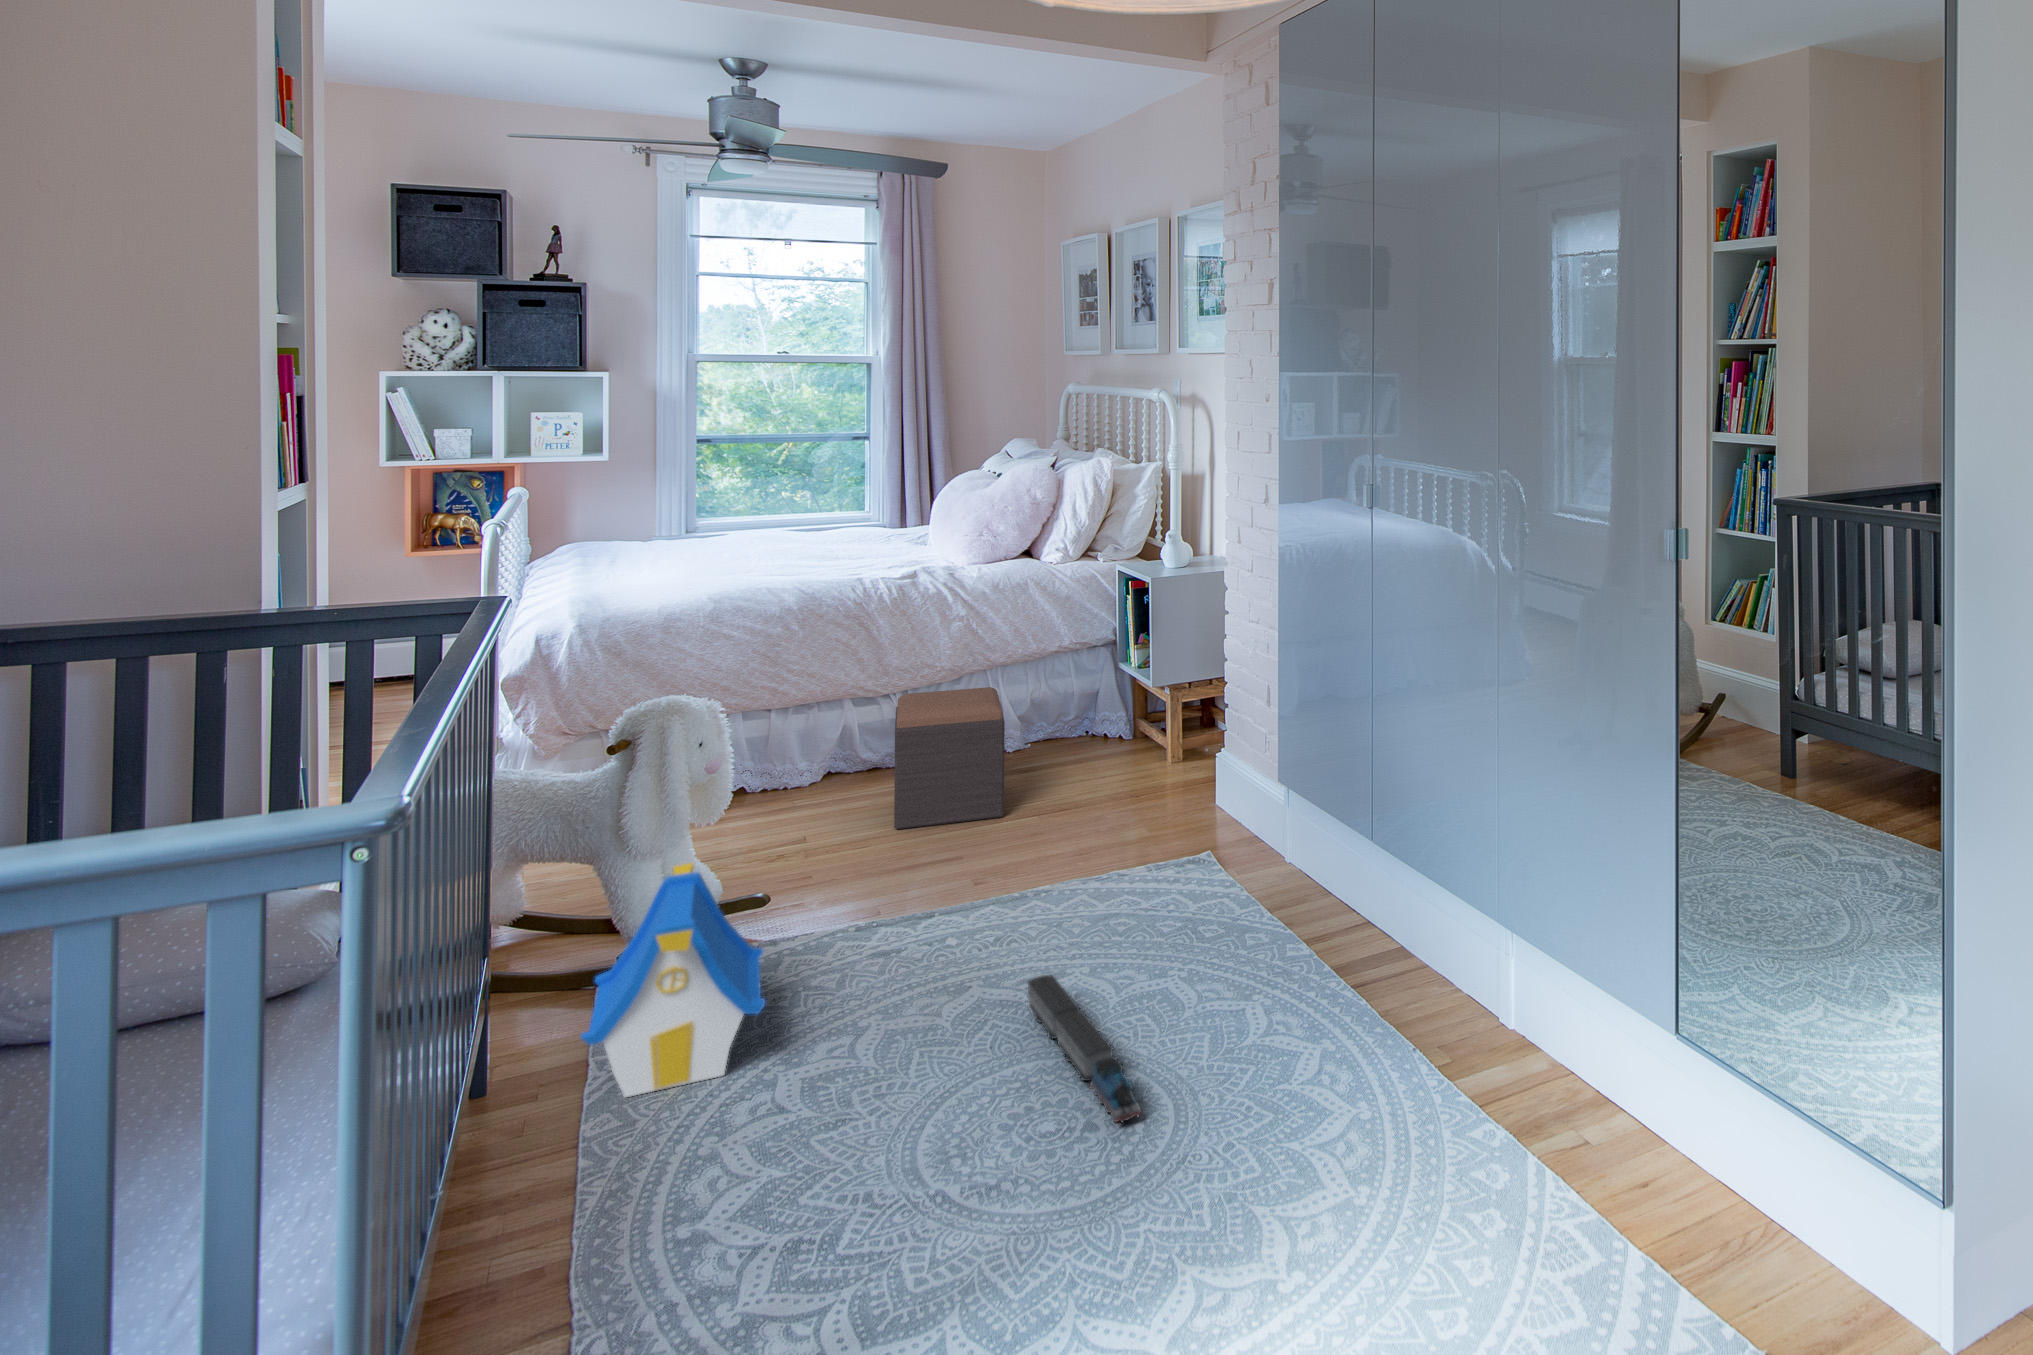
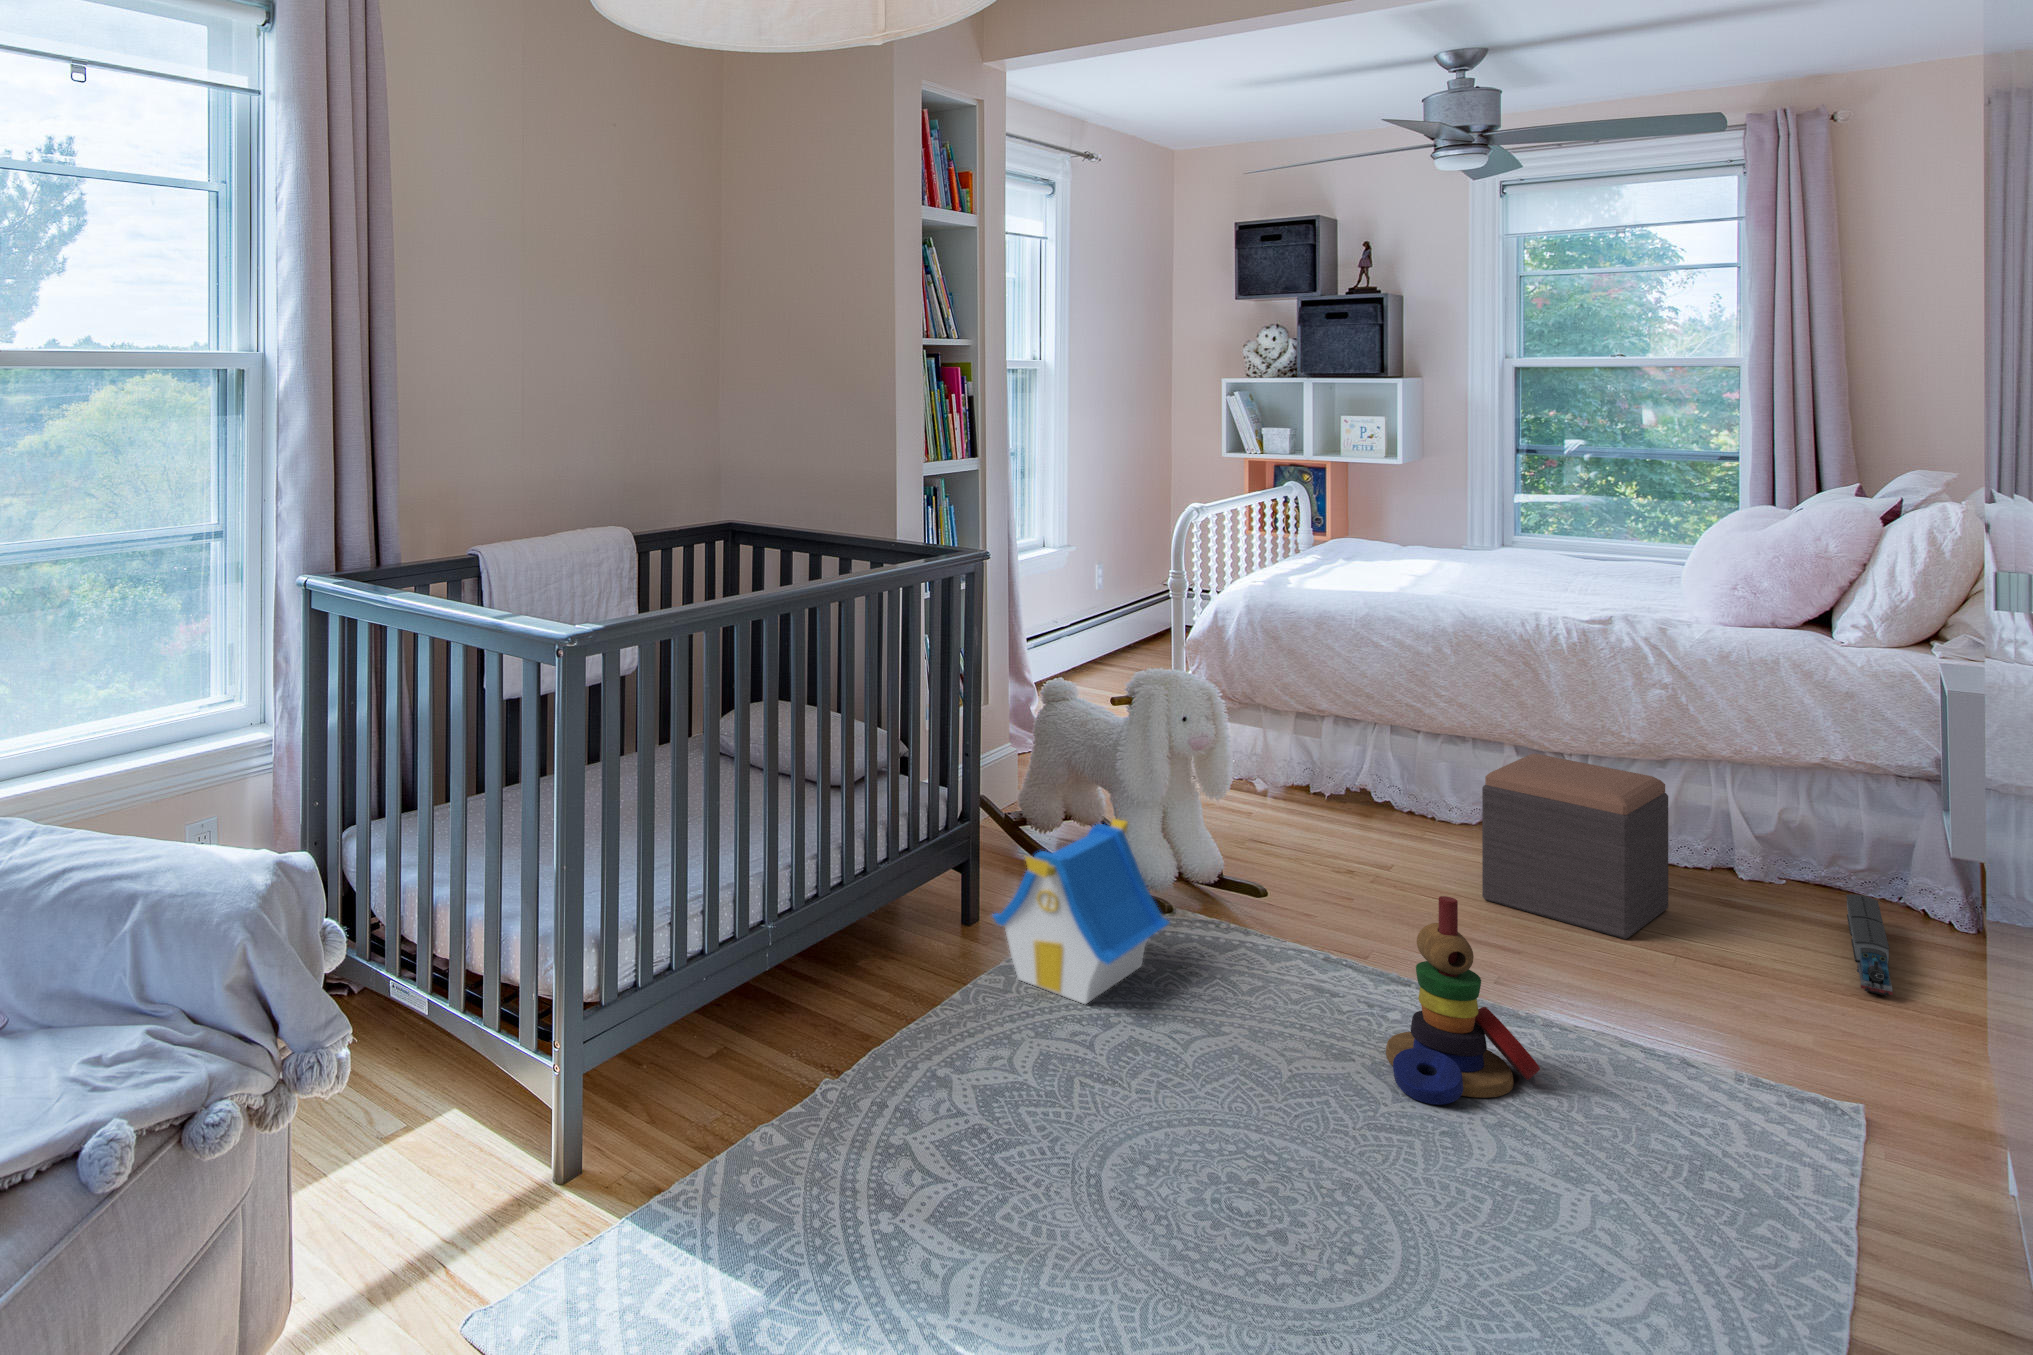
stacking toy: none [978,807,1082,984] -> present [1386,896,1540,1105]
toy train: present [1028,975,1141,1122] -> present [1846,894,1893,996]

